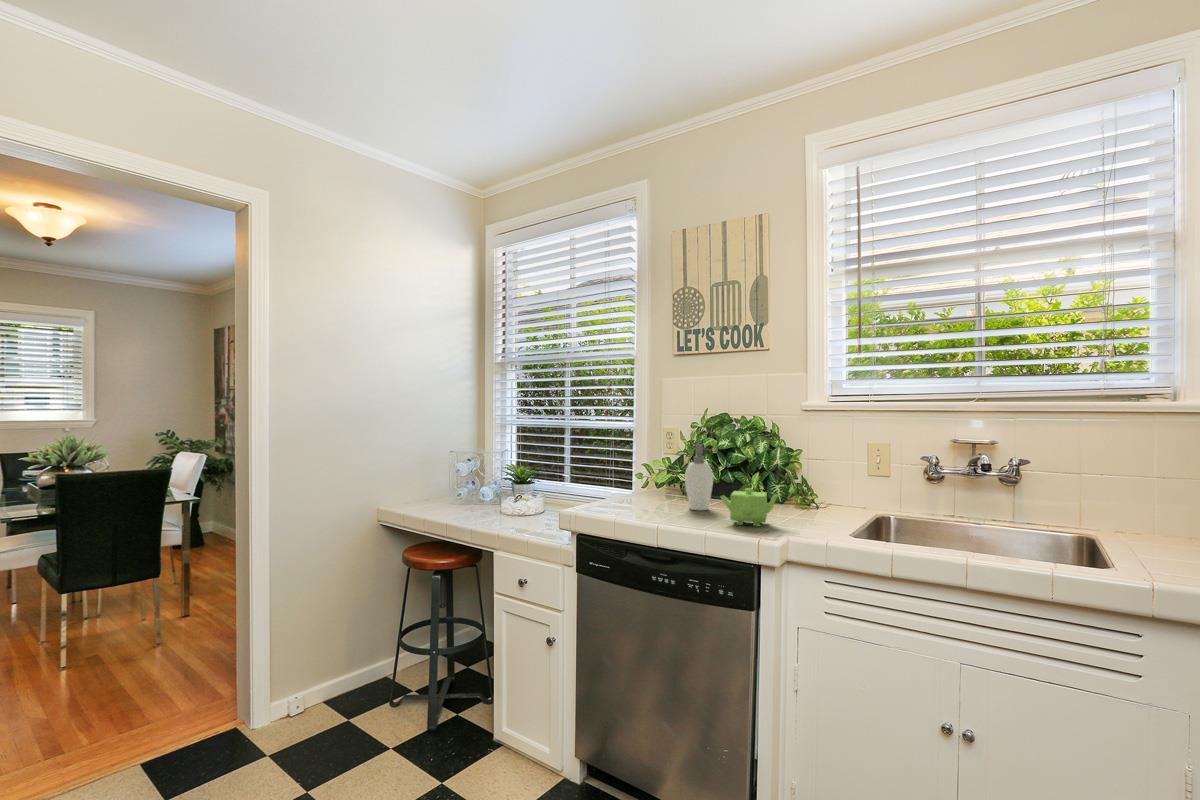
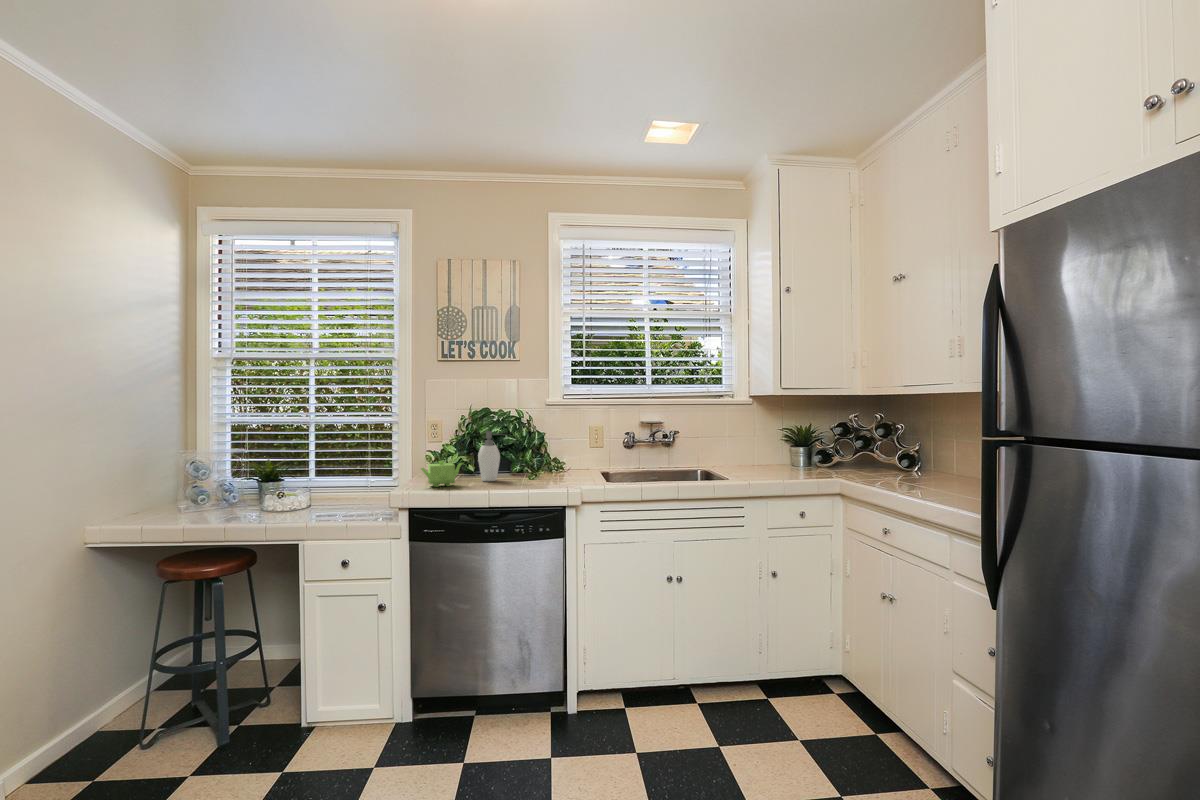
teapot: present [720,488,781,526] -> present [421,461,463,487]

